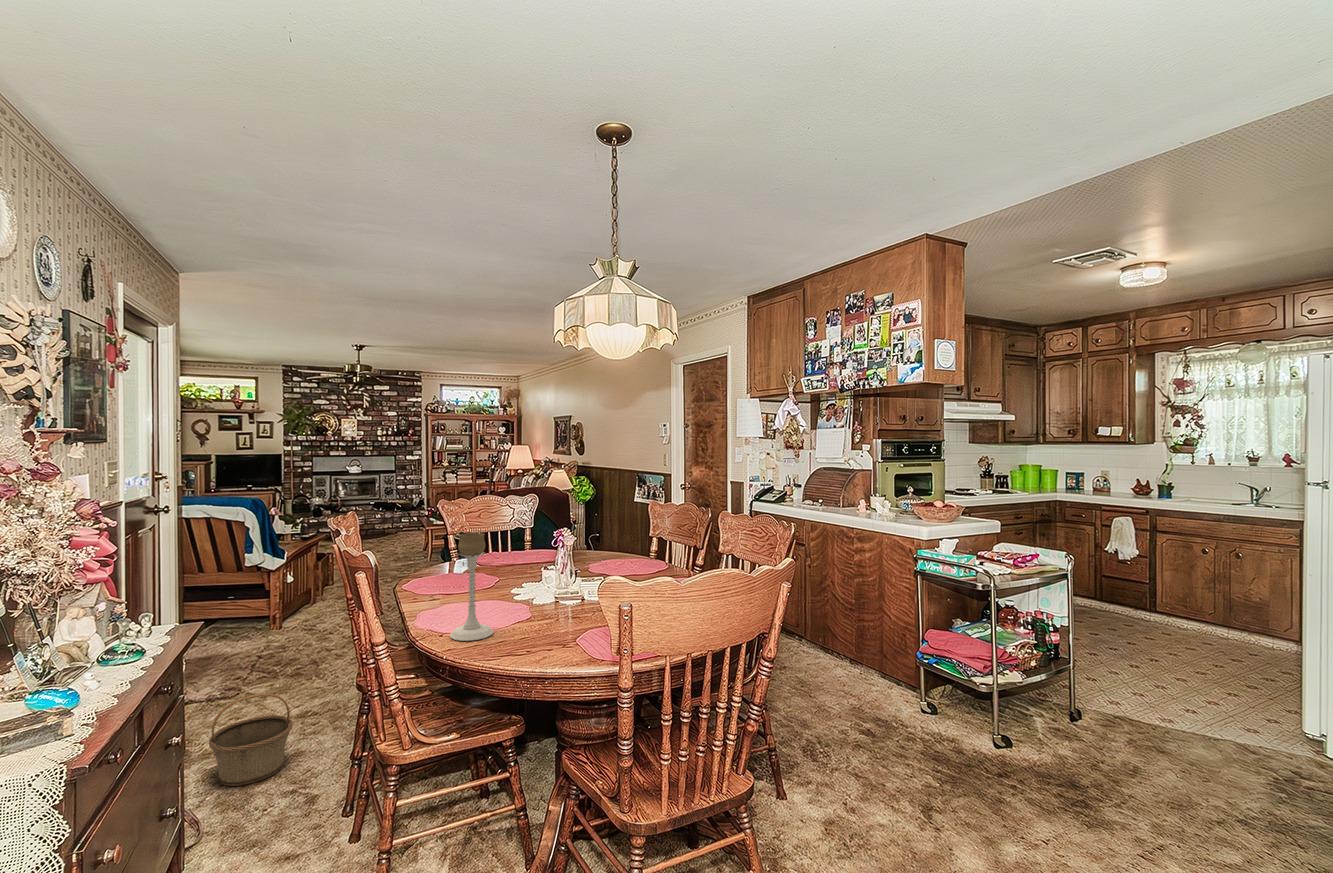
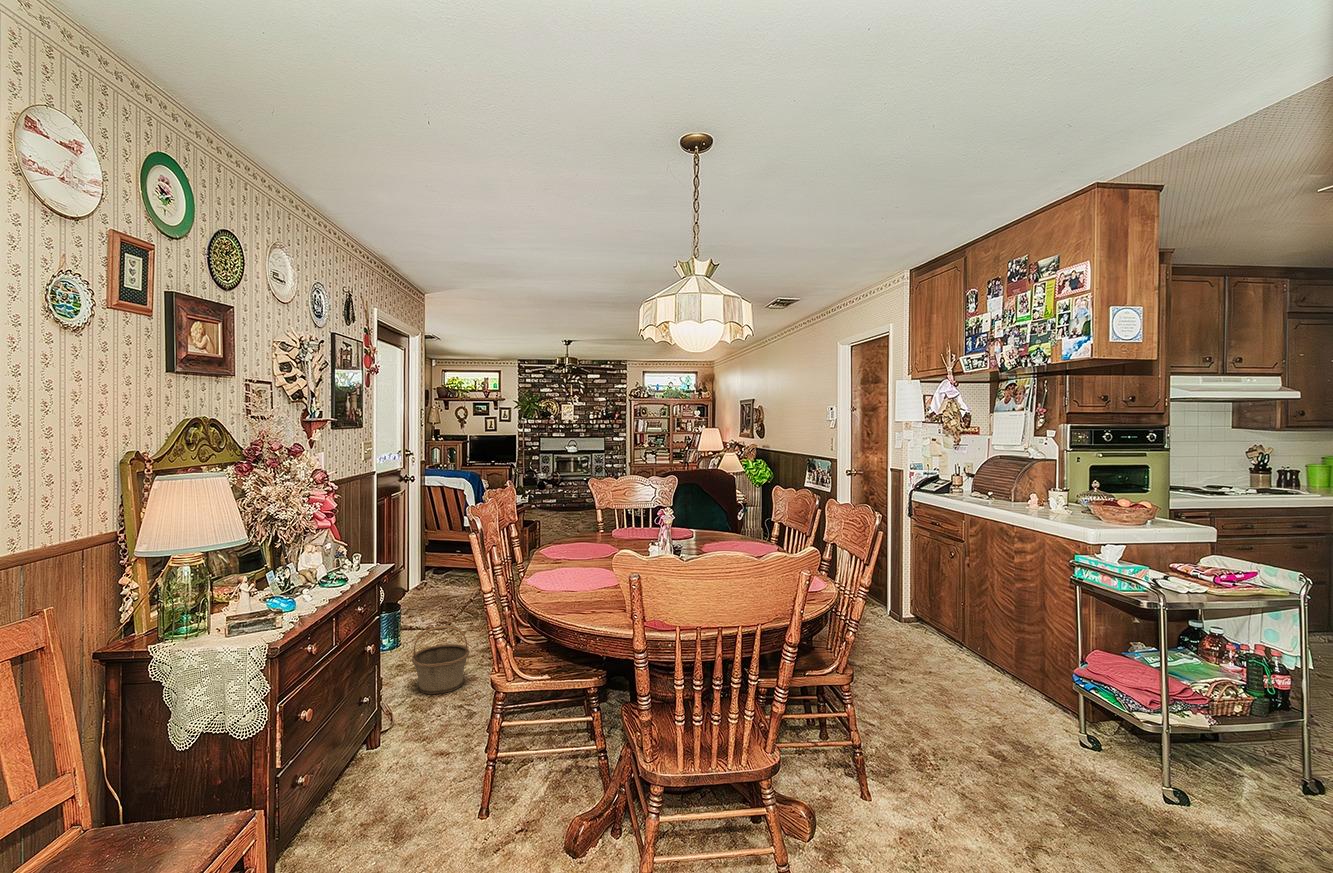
candle holder: present [450,533,493,641] -> none [543,509,578,600]

